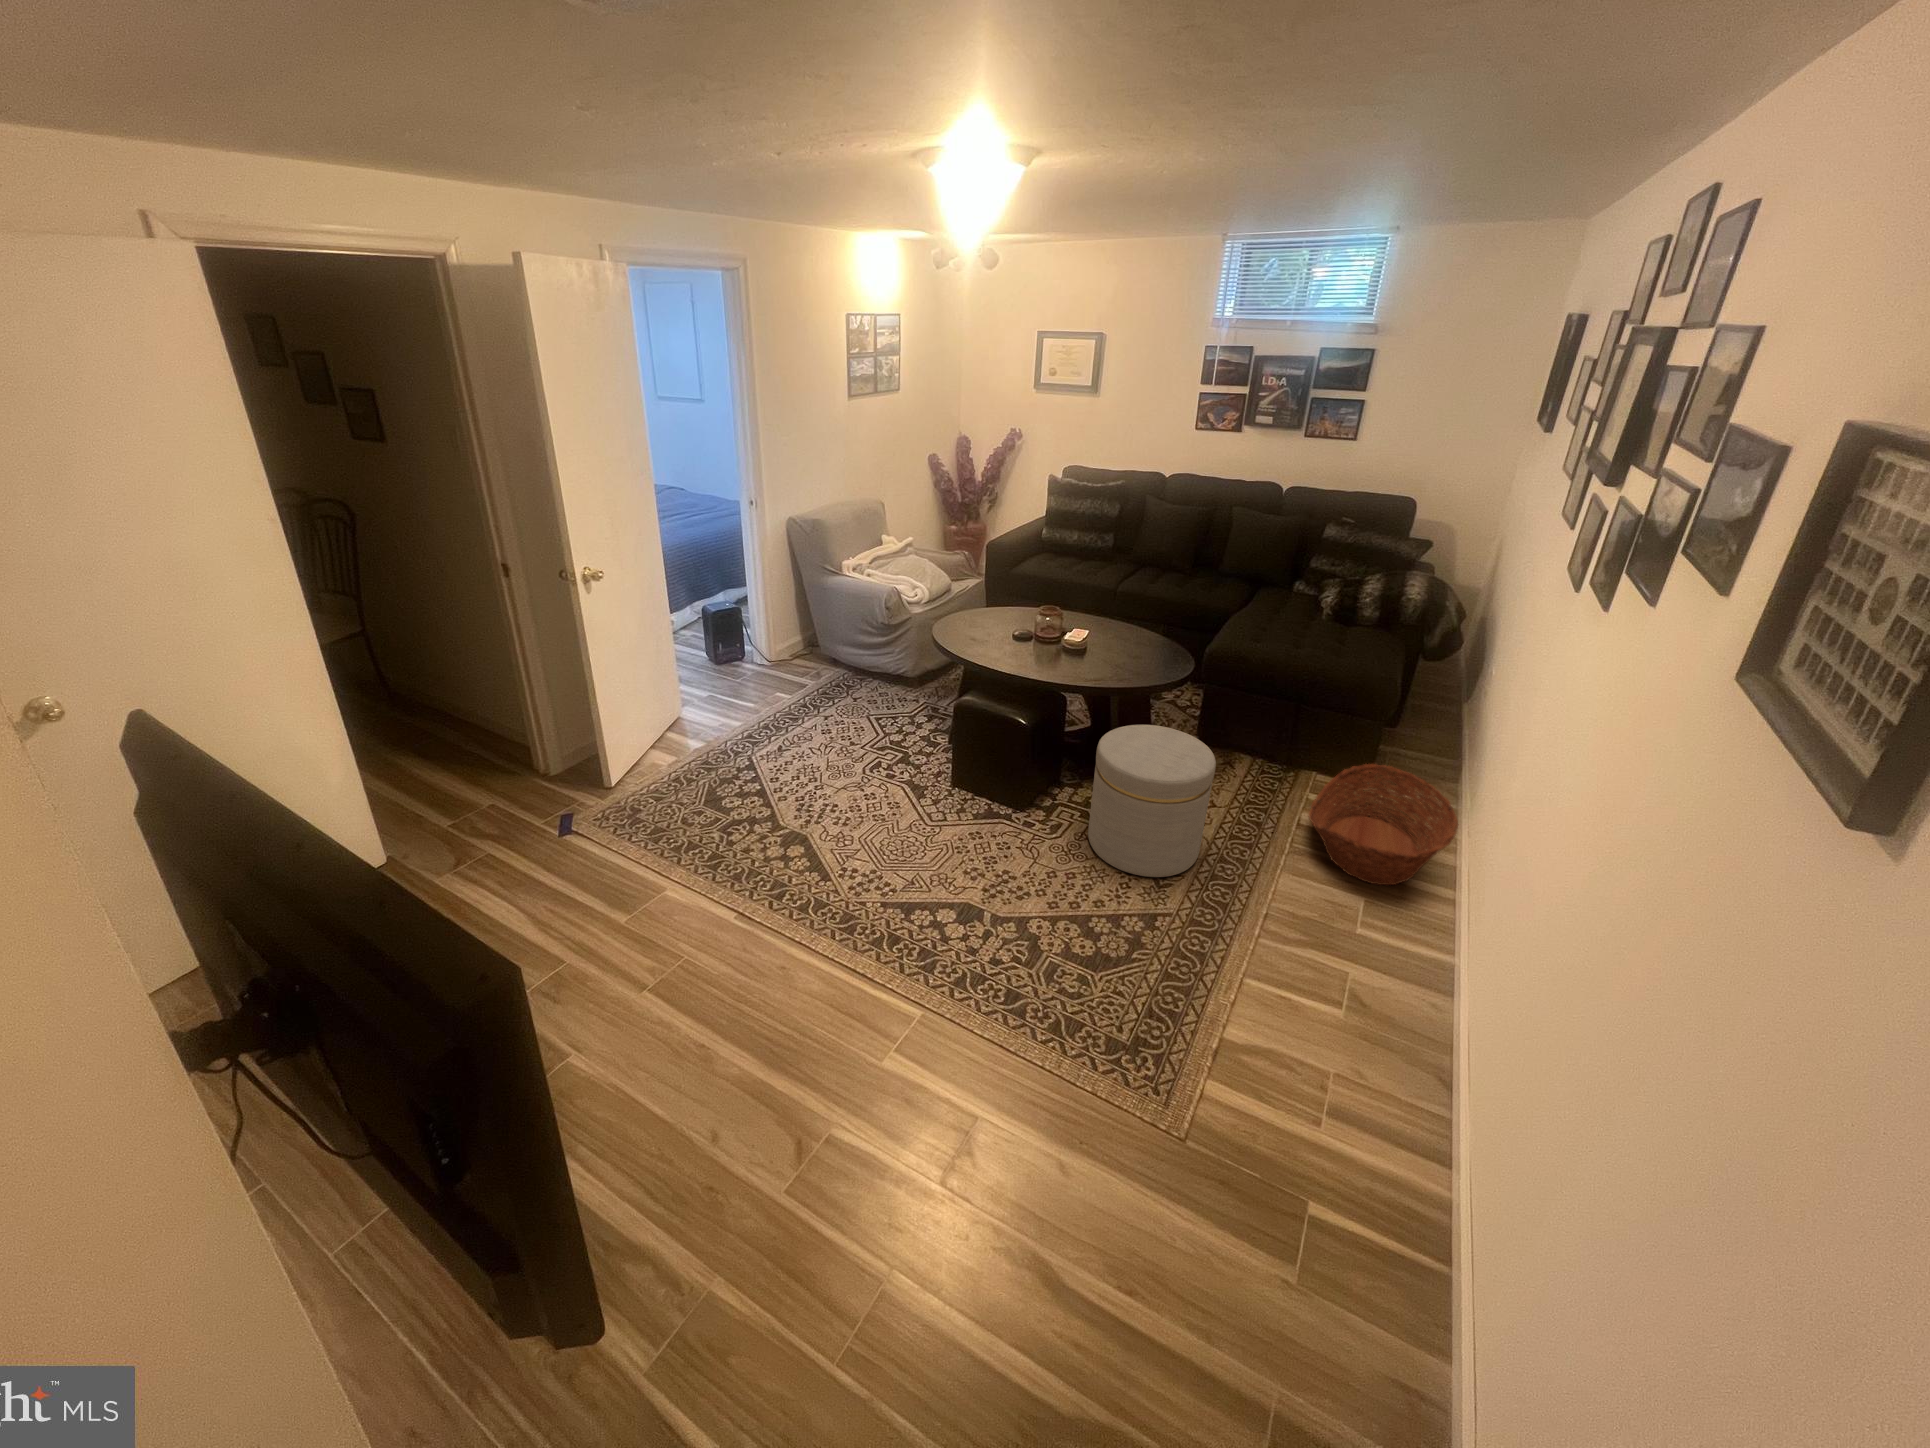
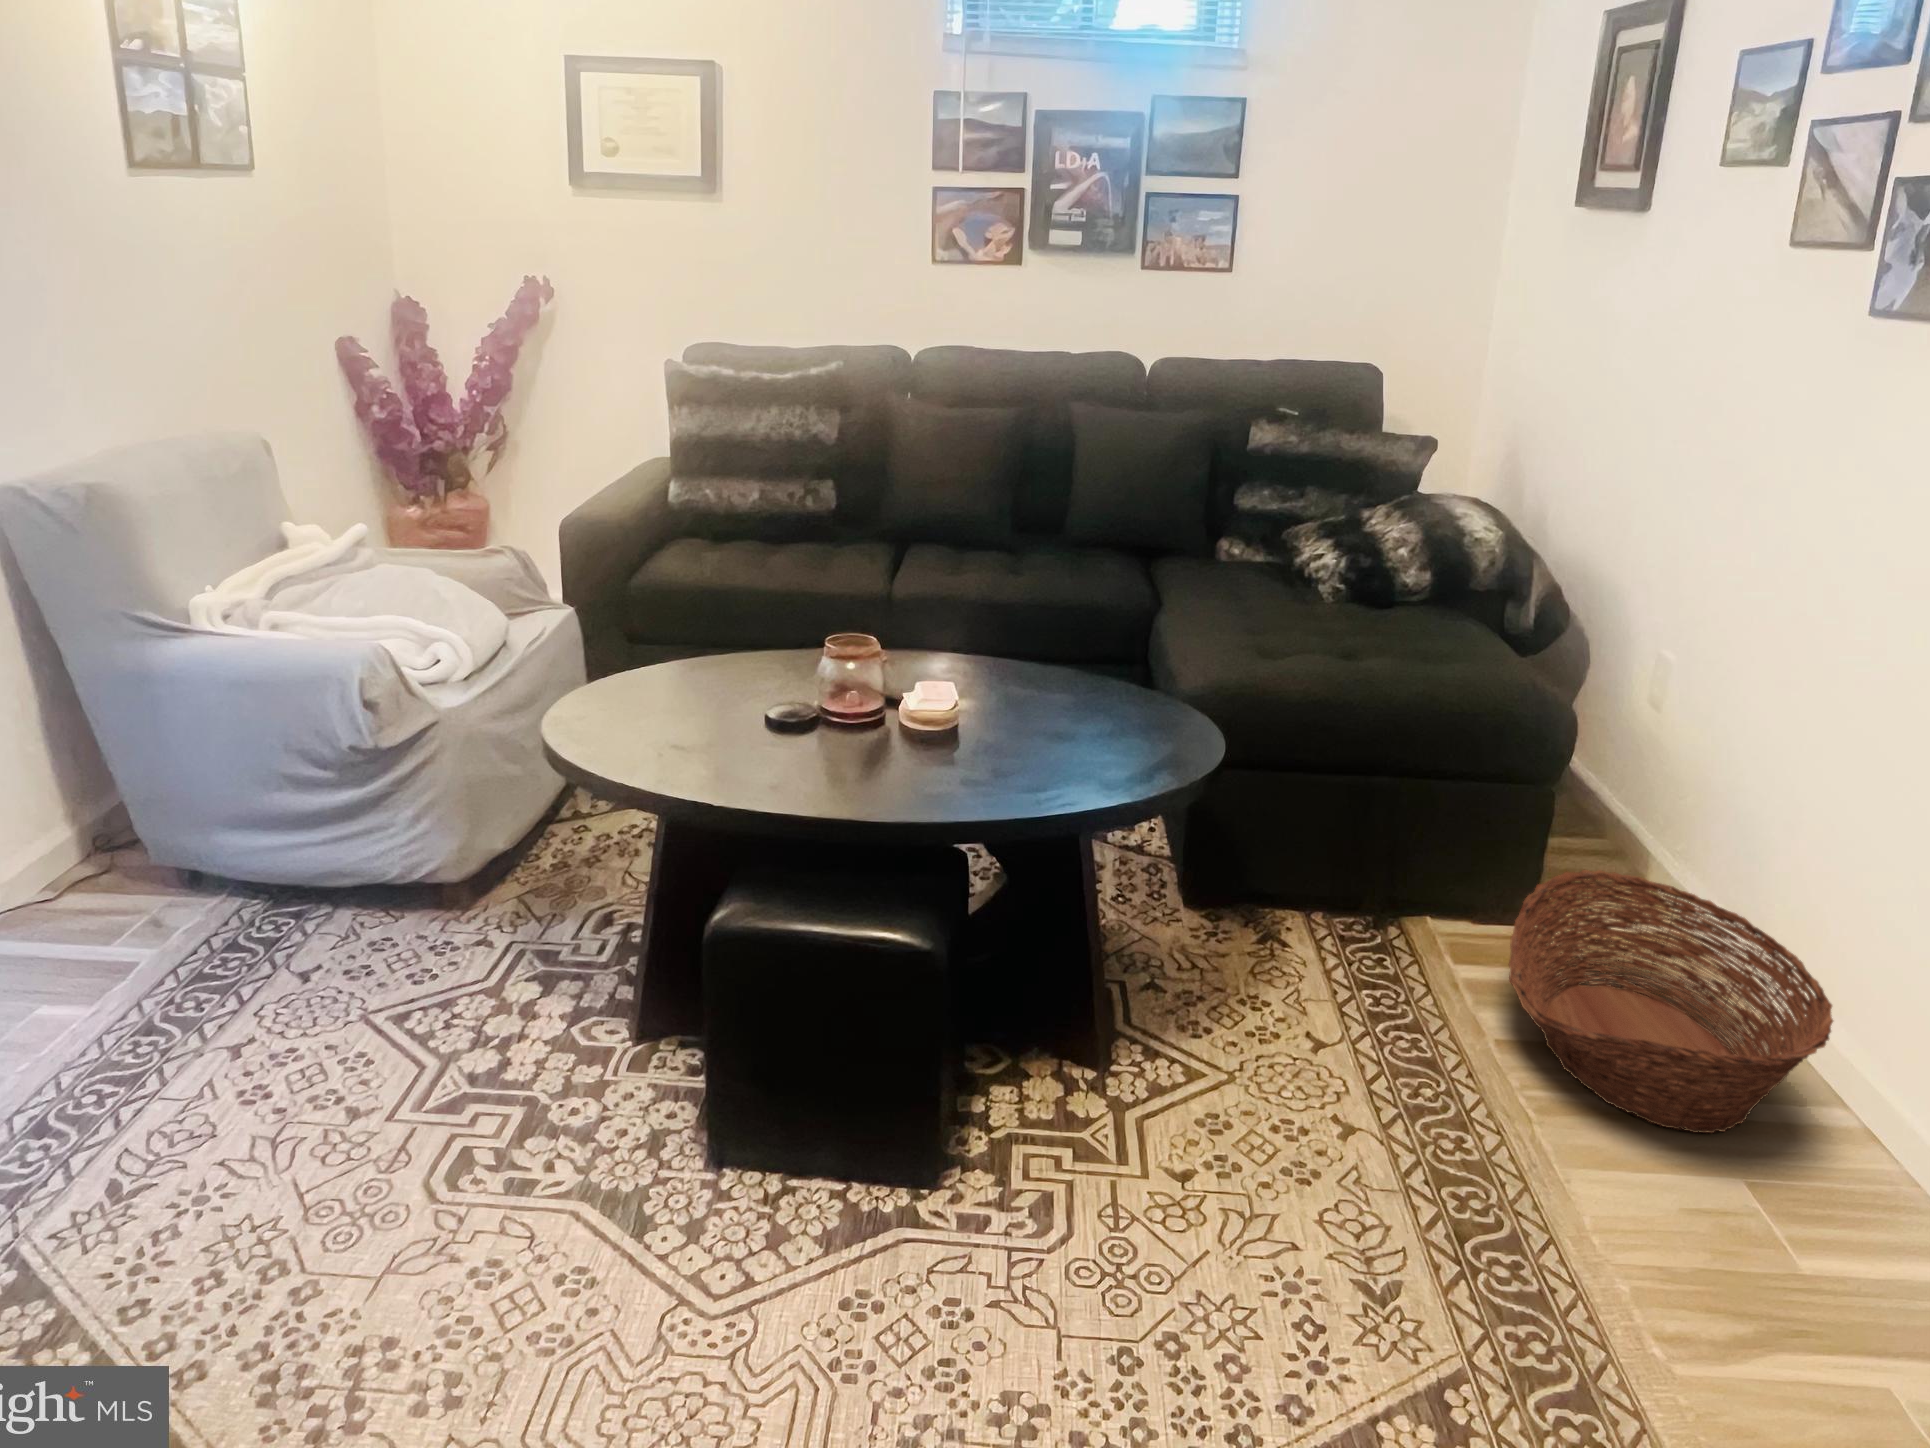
ottoman: present [1088,725,1216,877] -> none [1122,880,1438,1280]

